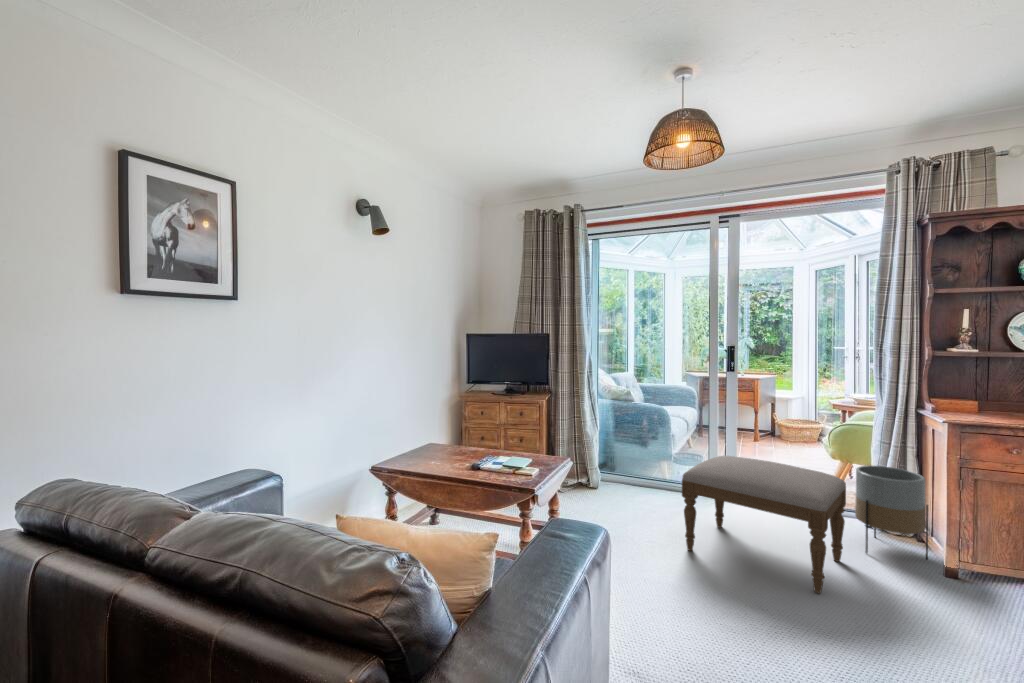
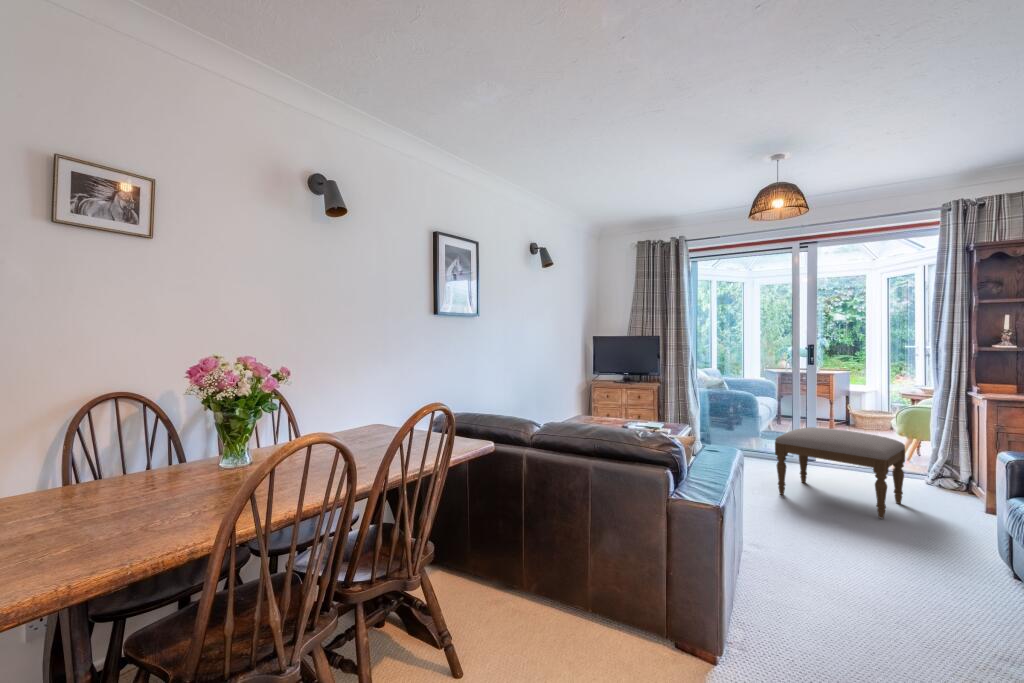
planter: present [855,466,928,559] -> none [915,436,973,505]

